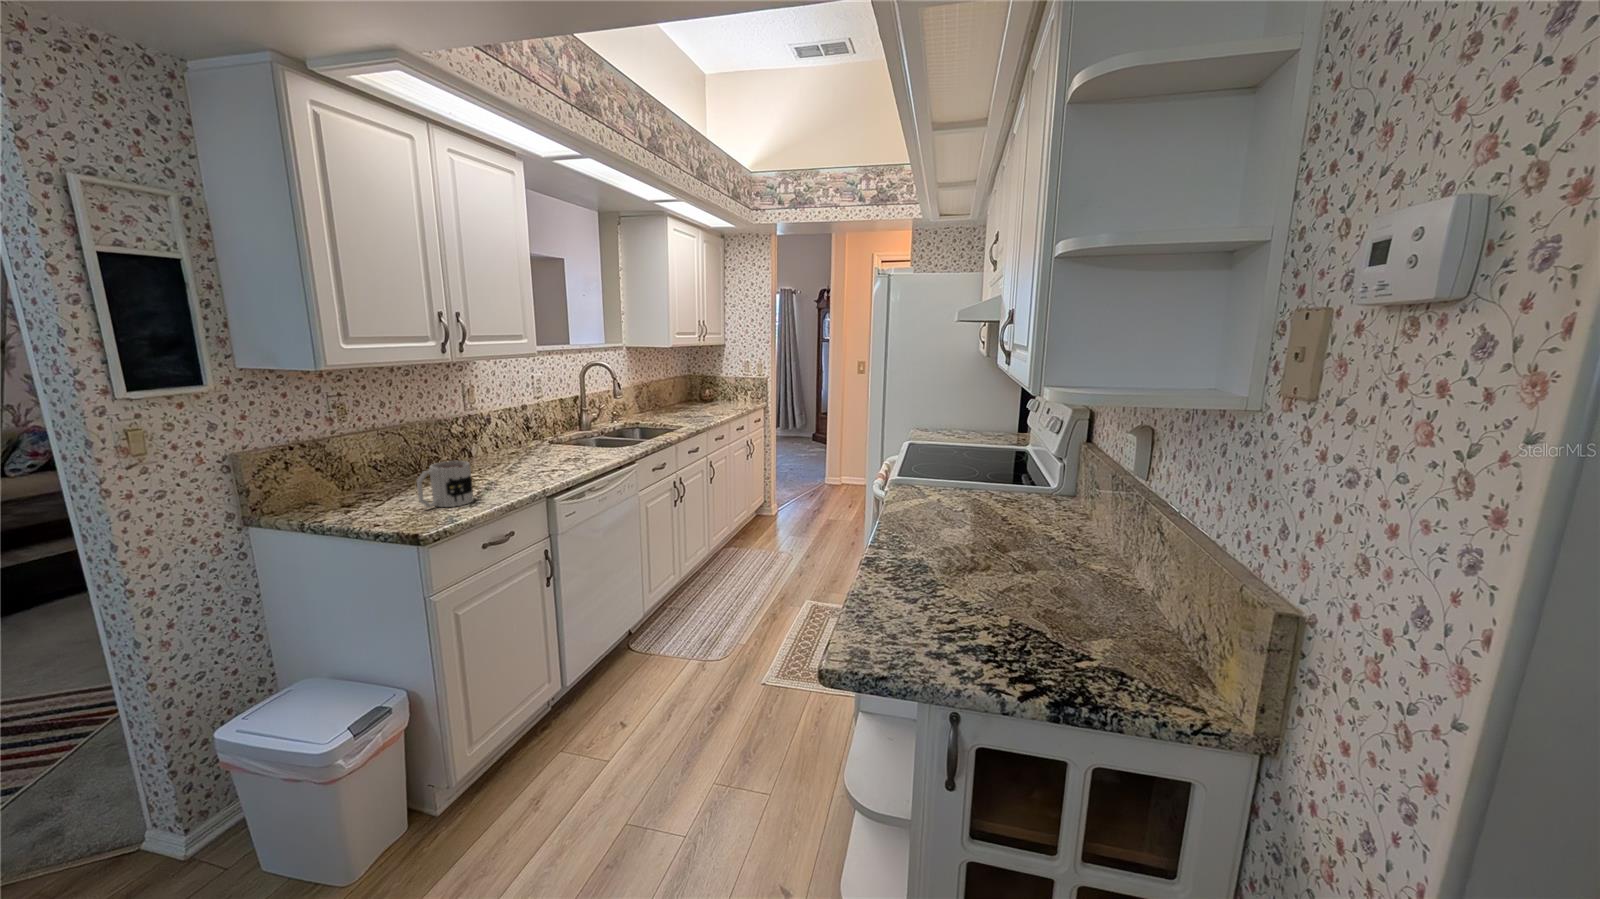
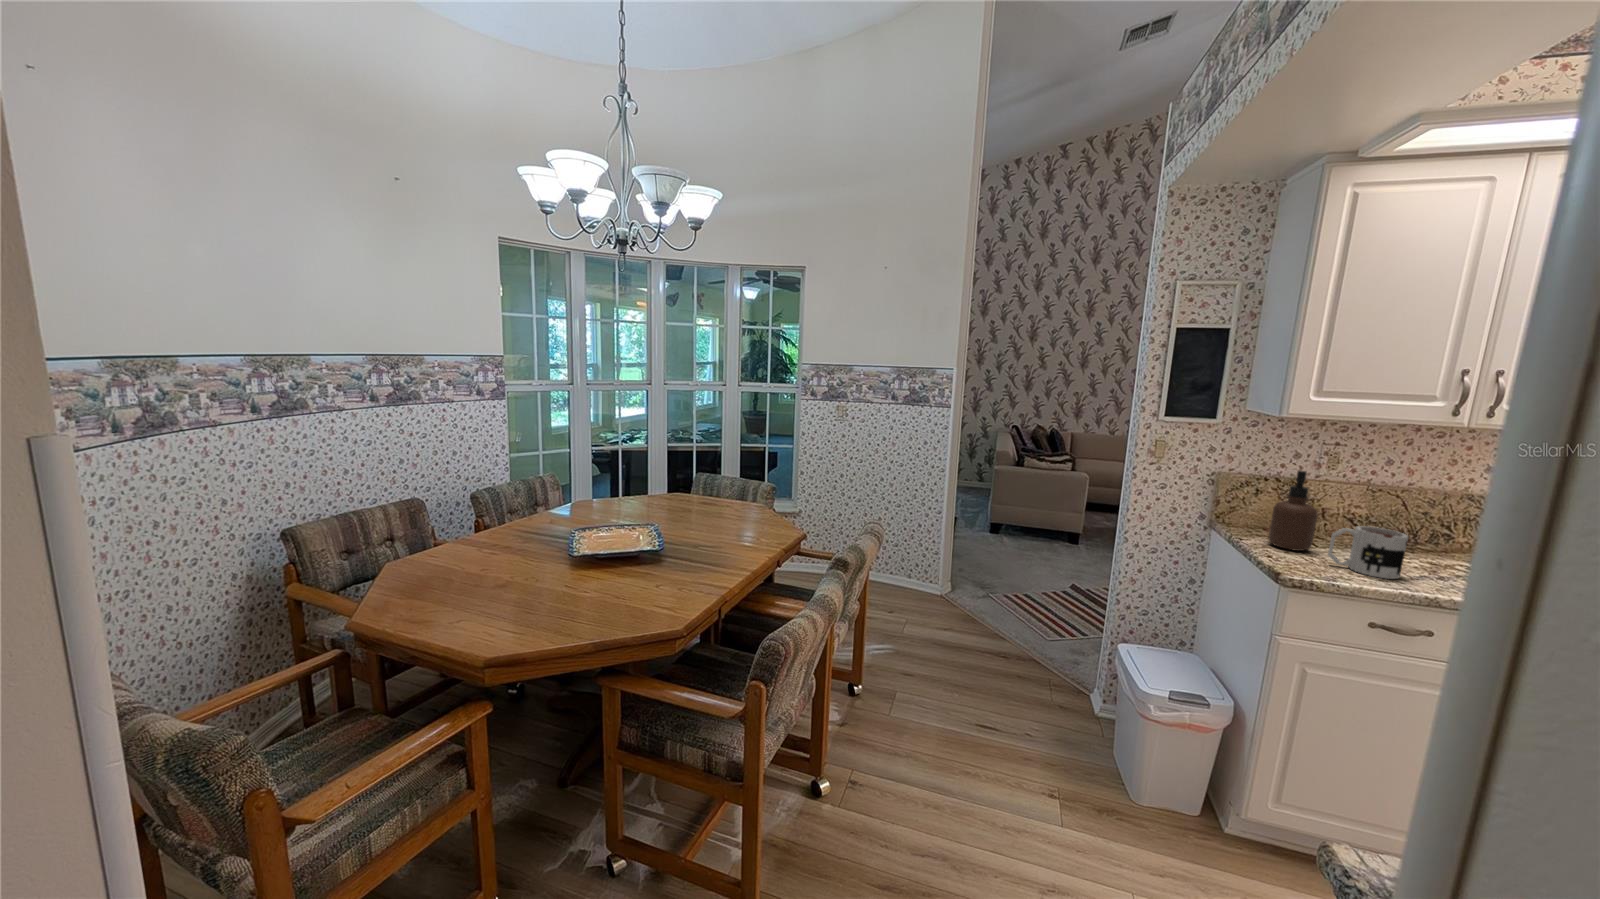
soap dispenser: none [340,426,389,514] -> present [1268,471,1318,551]

